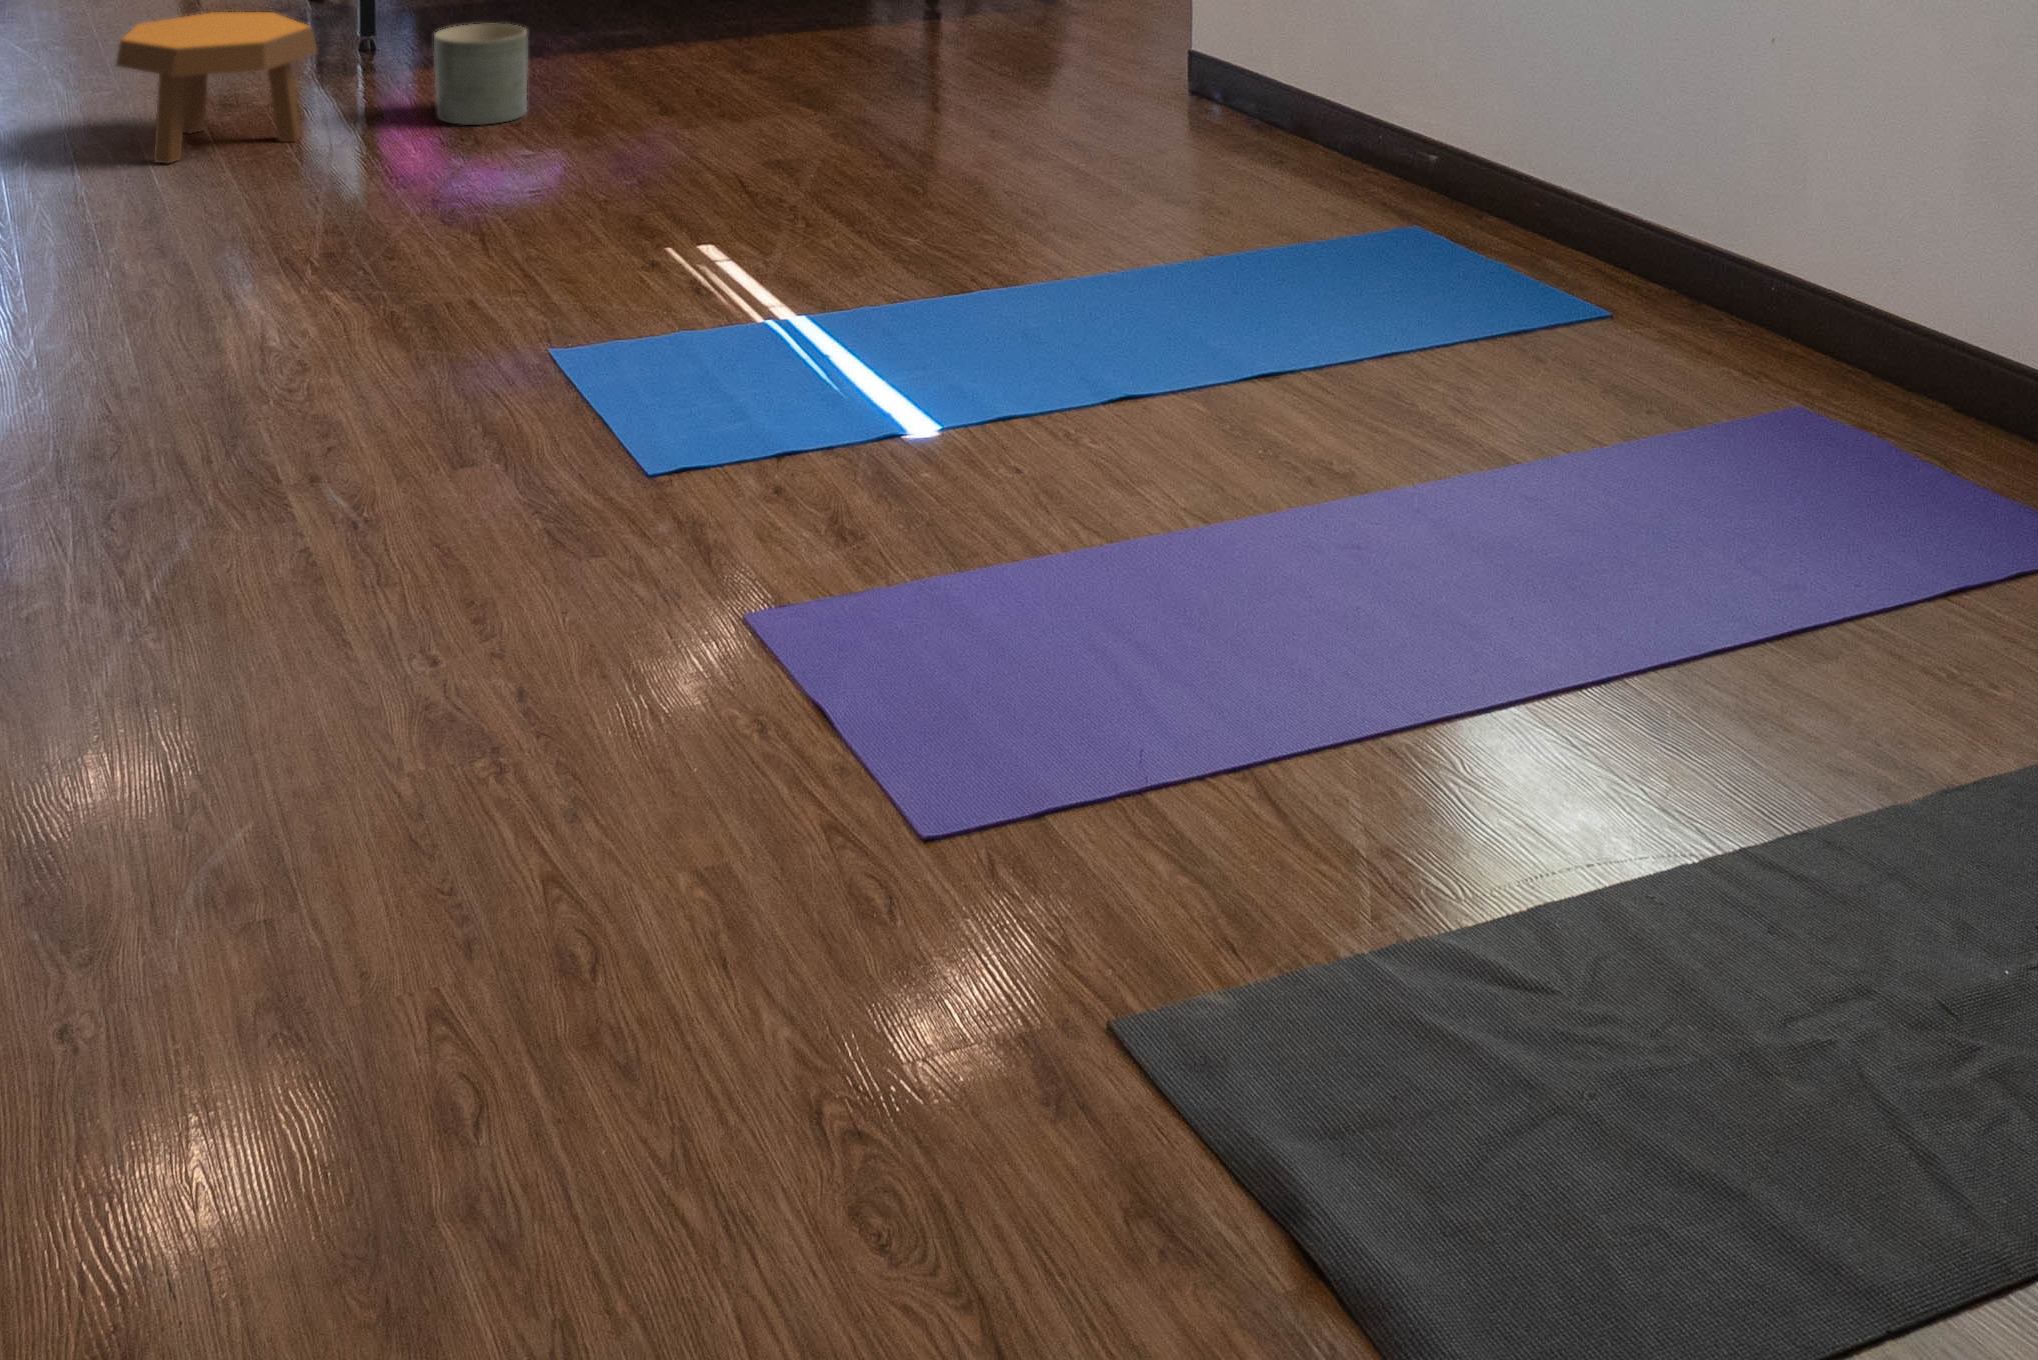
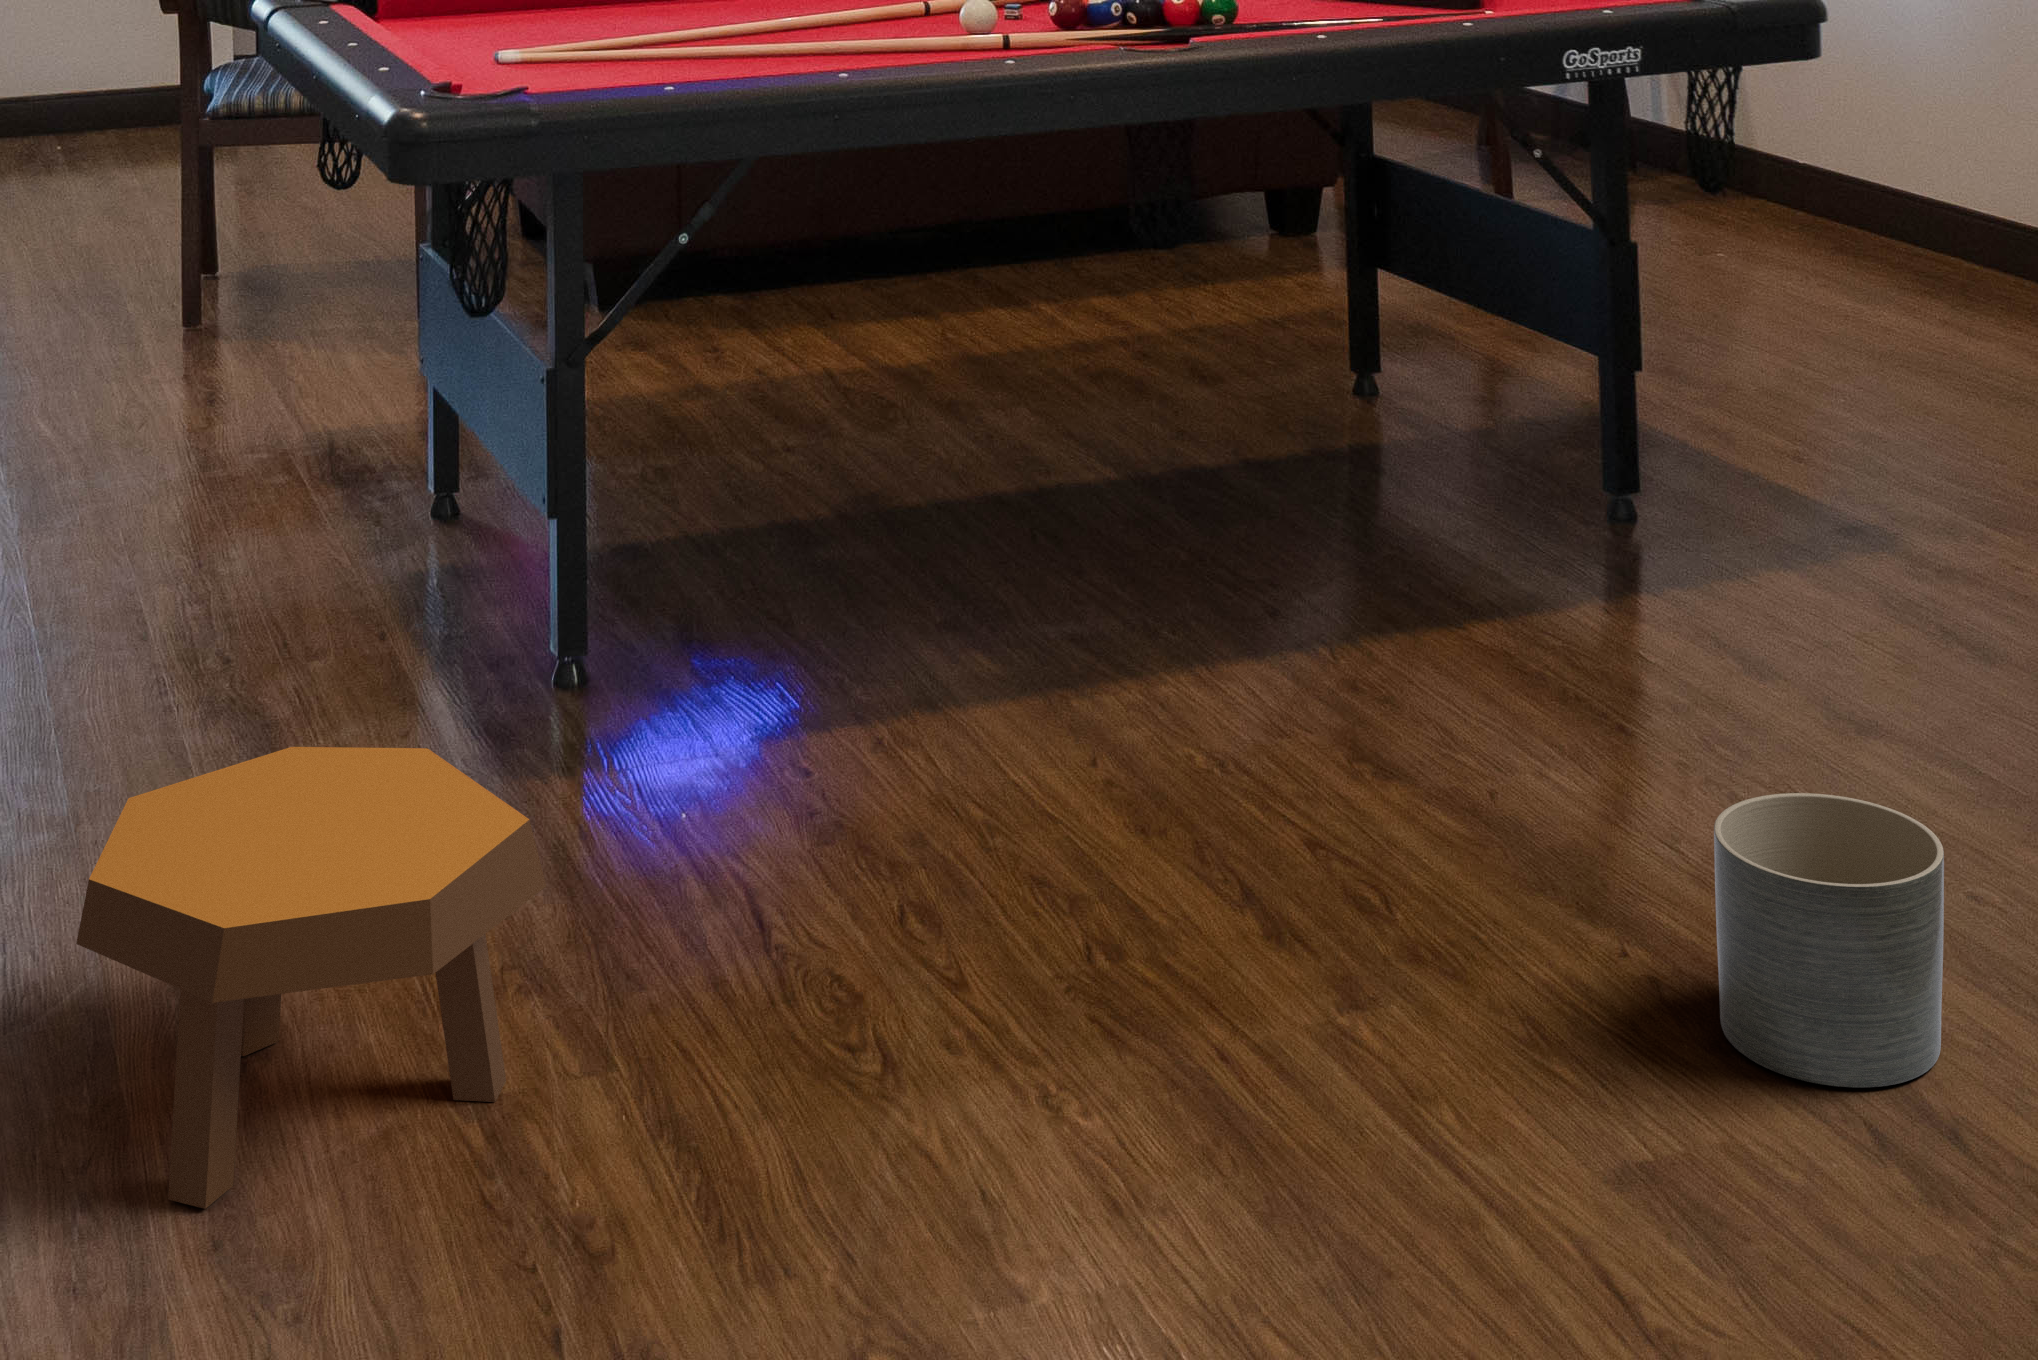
planter: present [434,24,527,125] -> present [1714,793,1944,1088]

